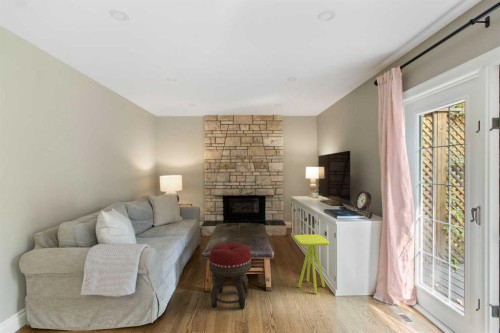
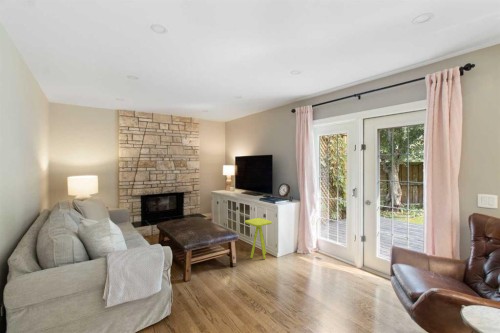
footstool: present [209,242,252,309] -> none [195,233,230,288]

